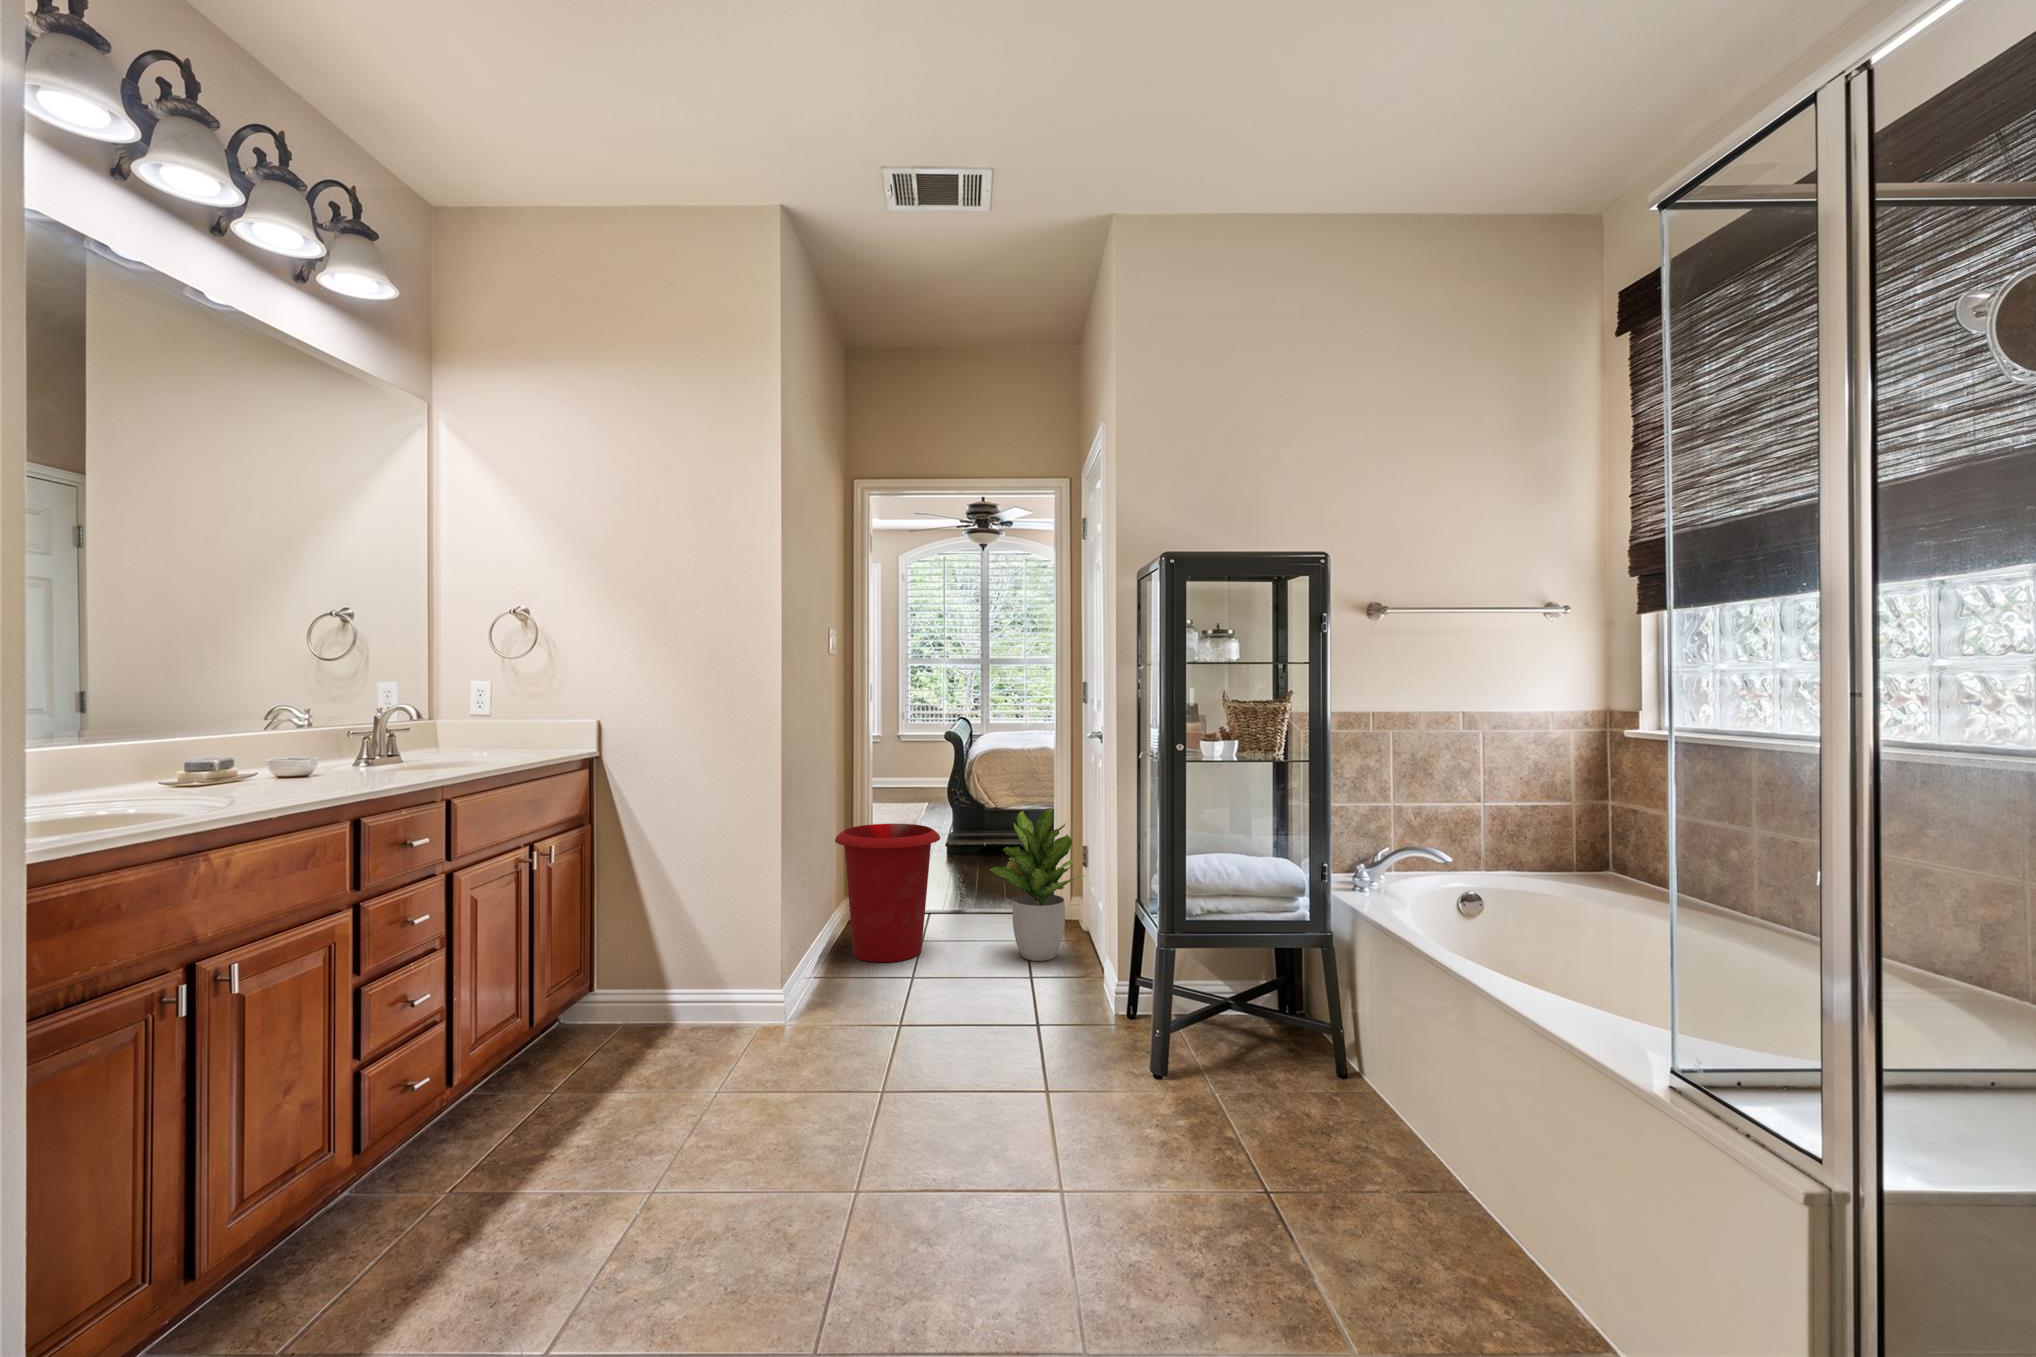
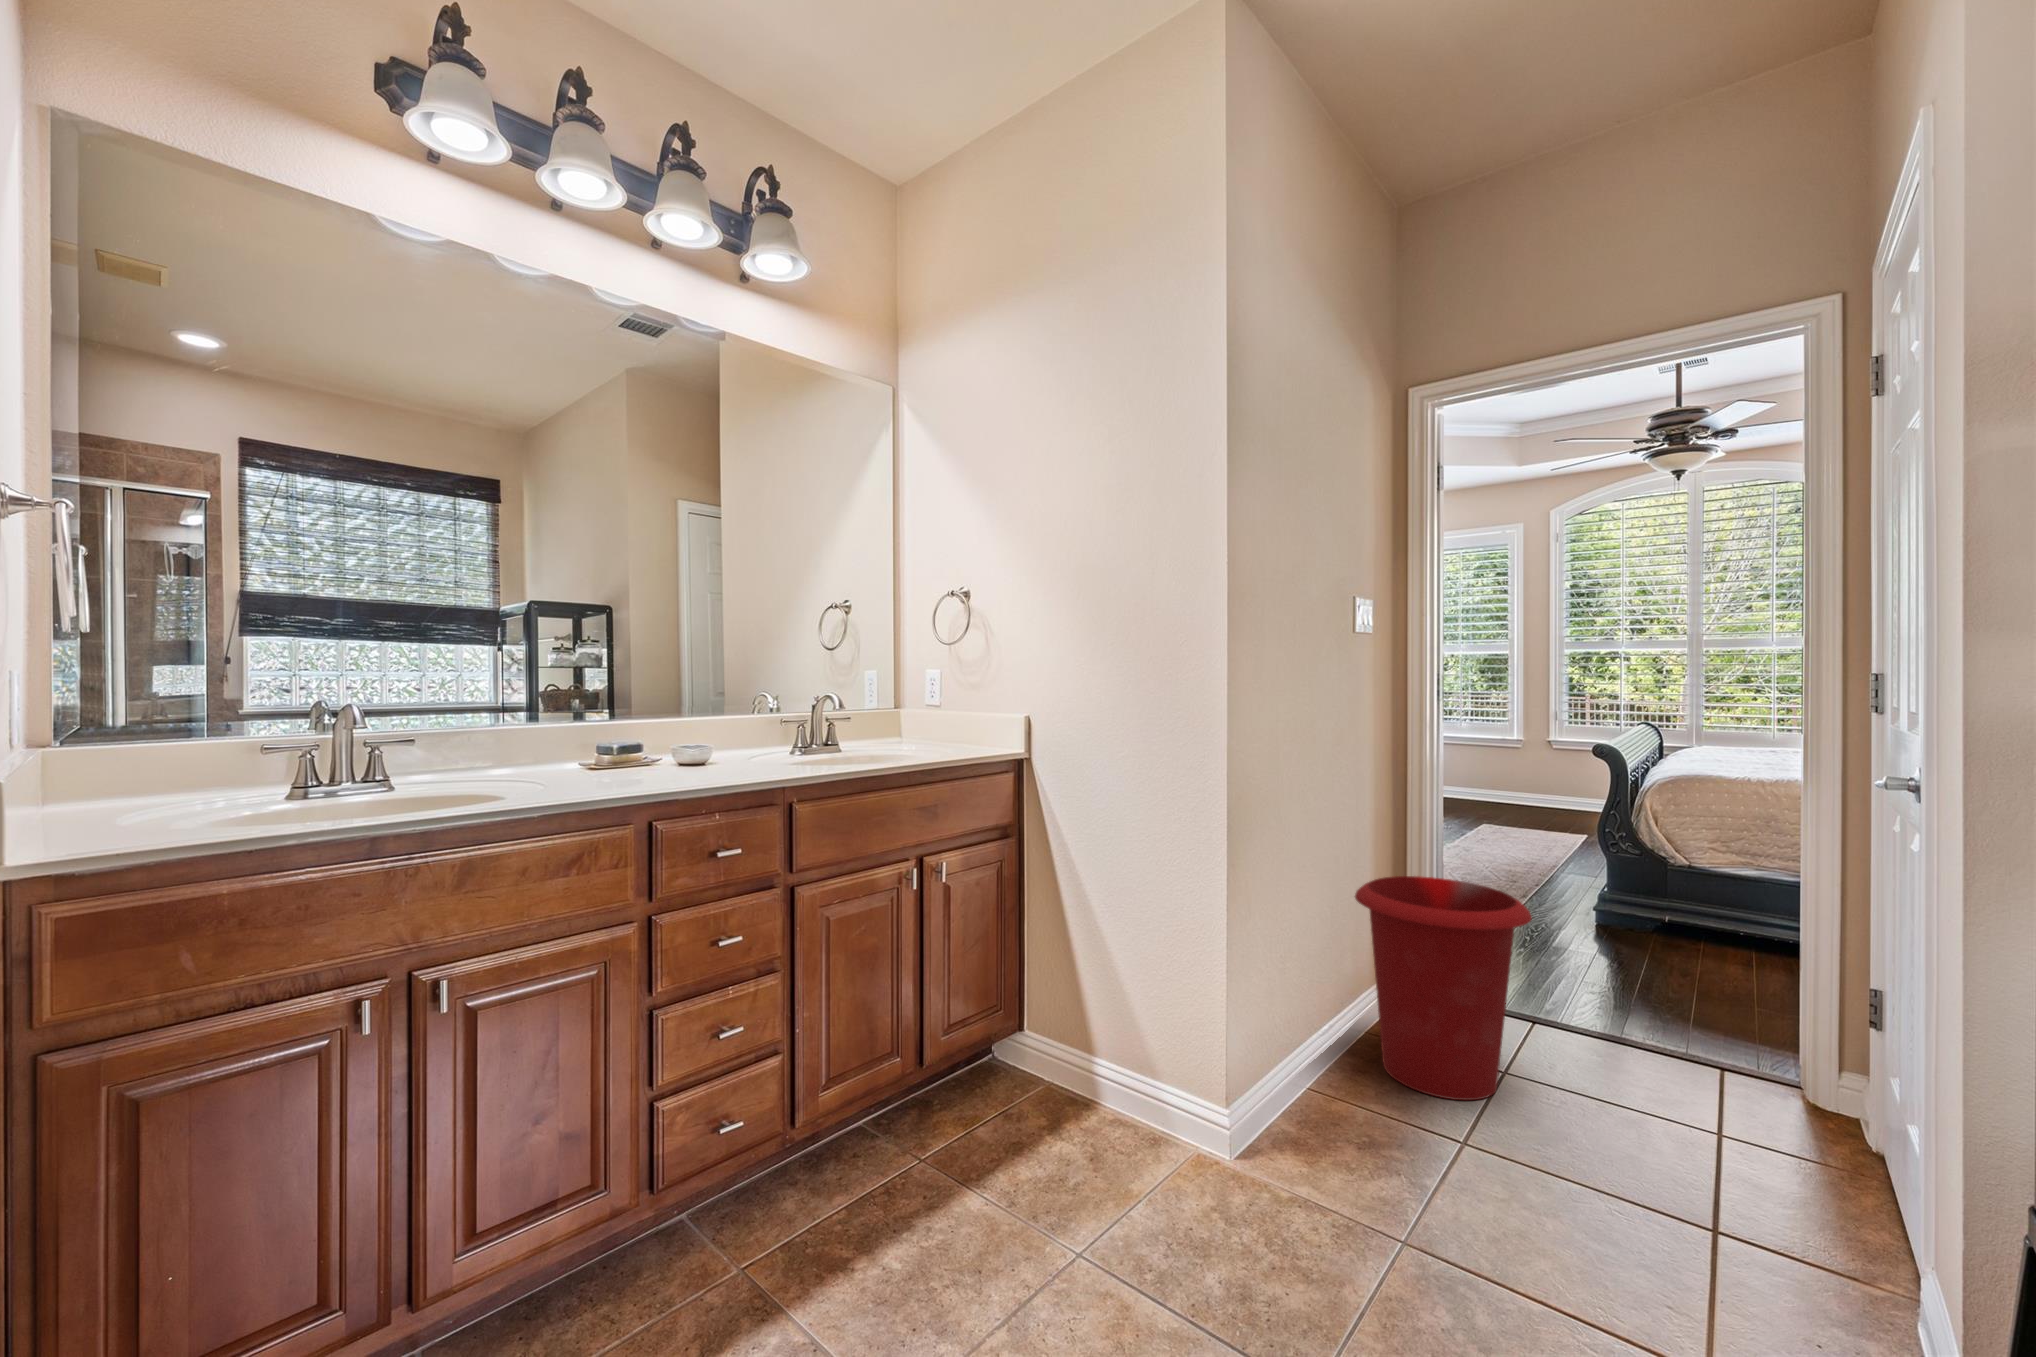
potted plant: present [990,810,1085,961] -> none [1621,902,1867,1201]

